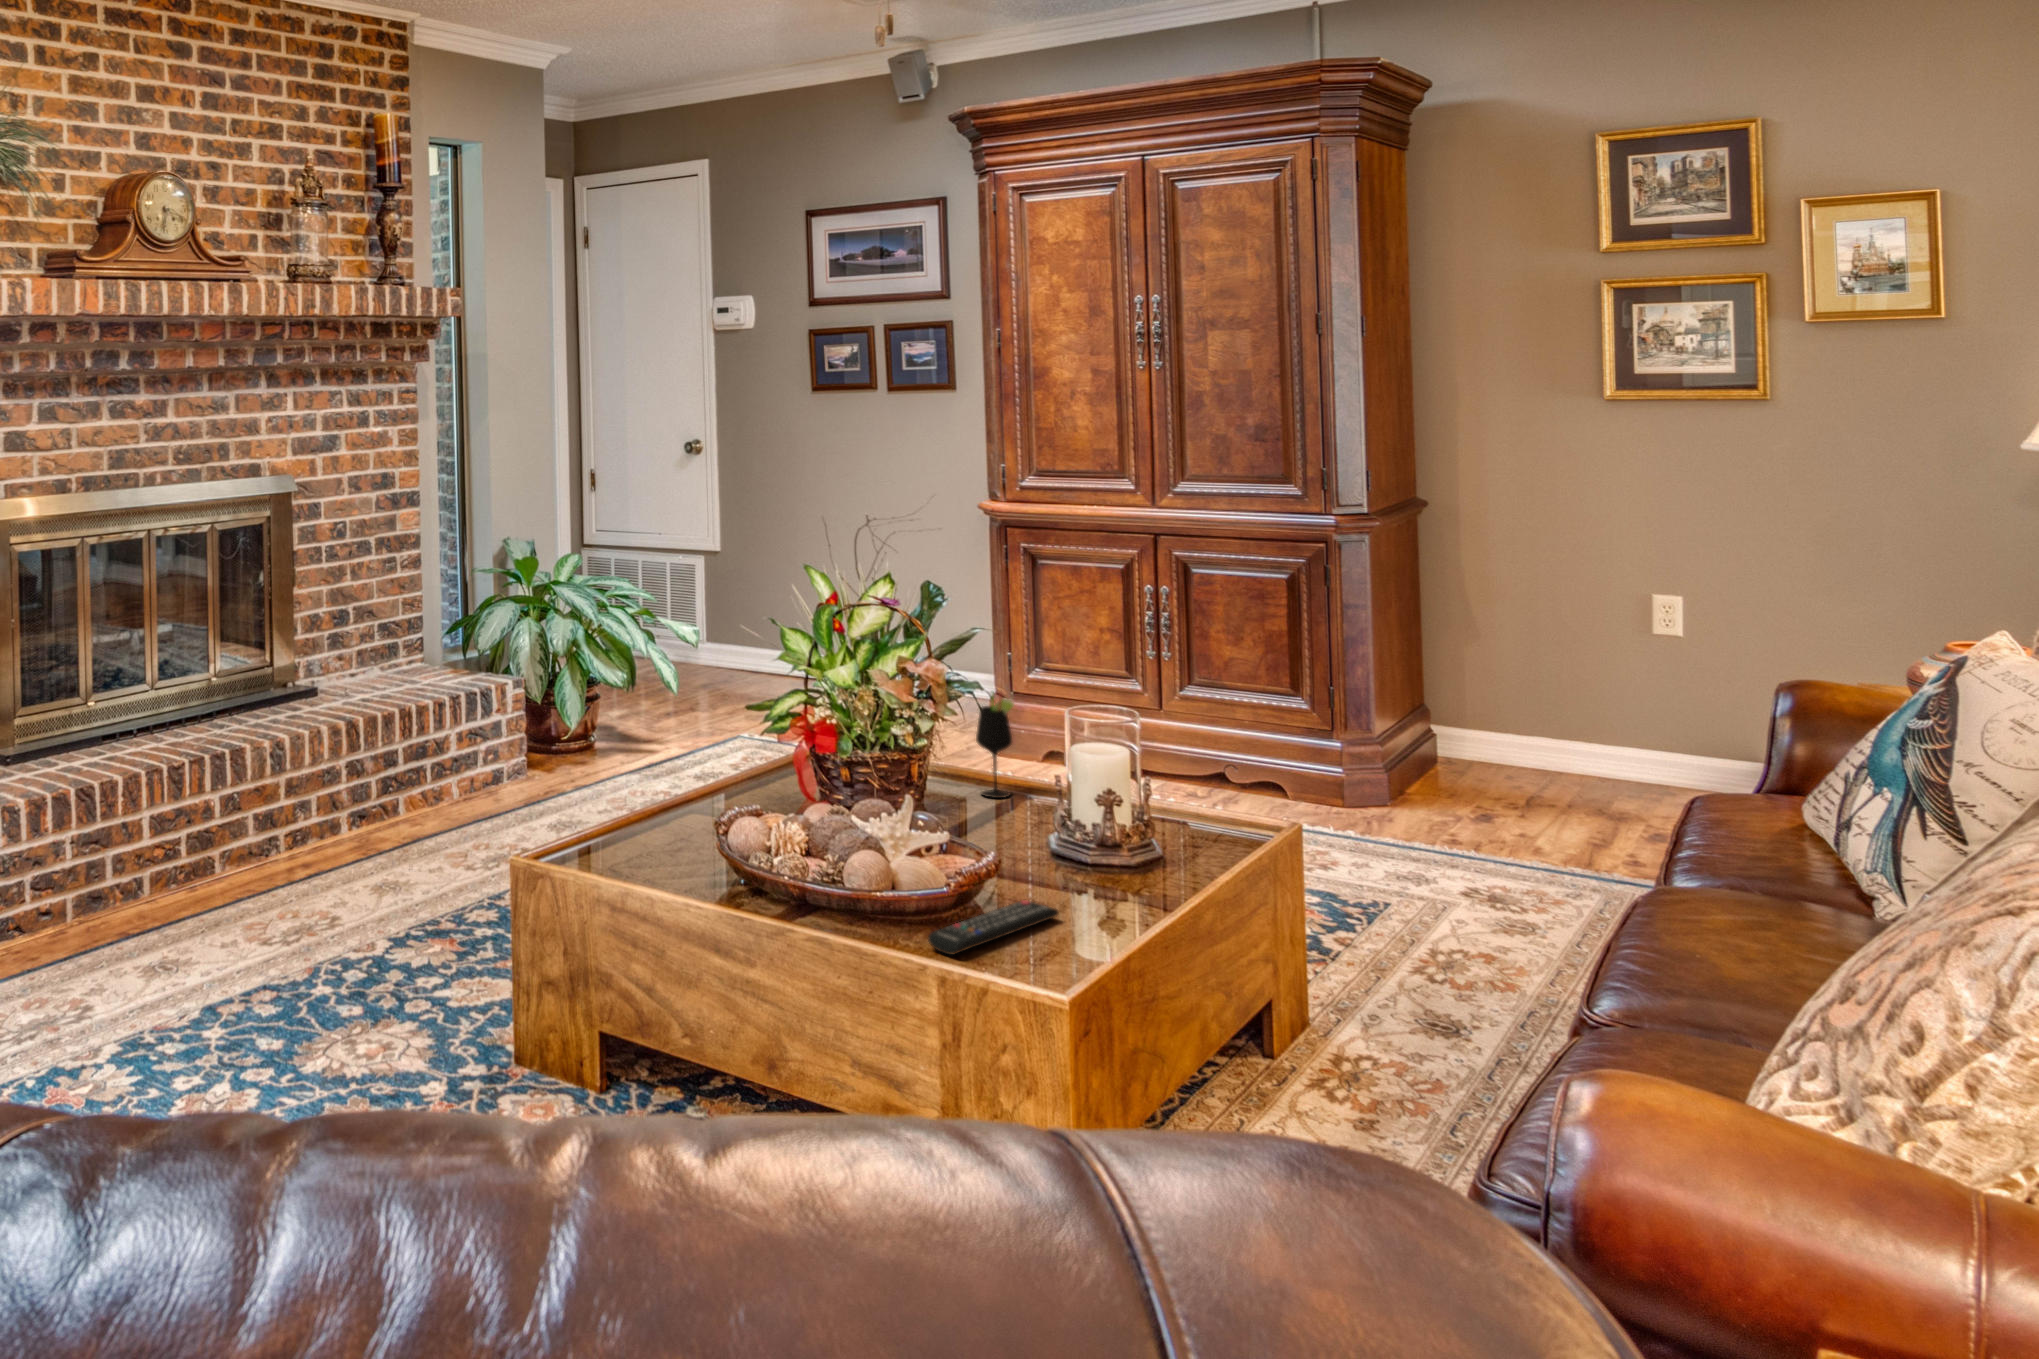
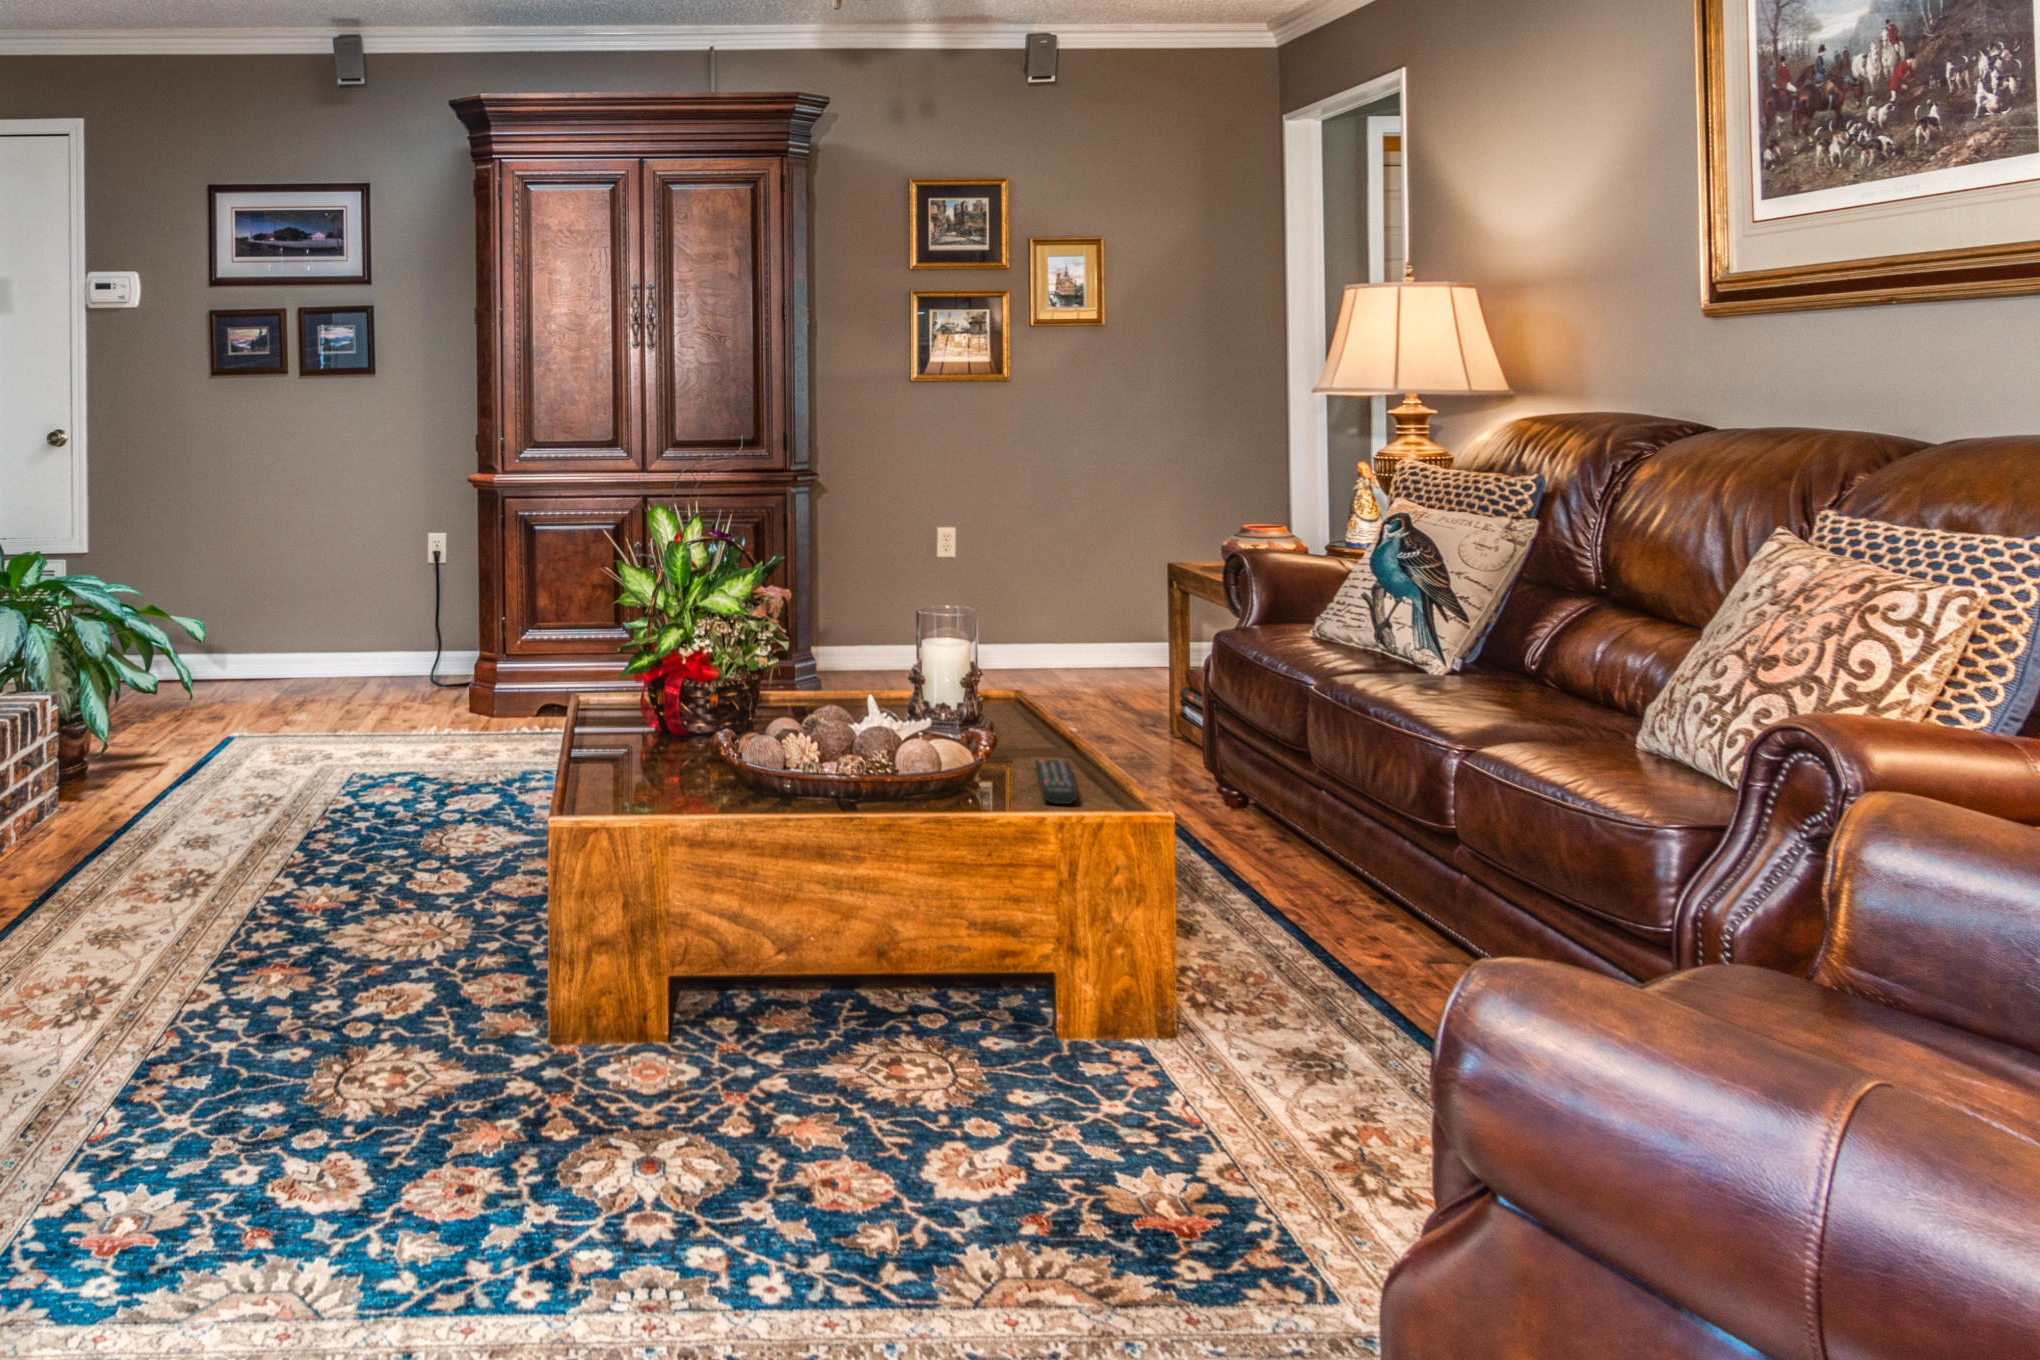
wine glass: present [976,695,1014,798] -> none [811,609,849,706]

